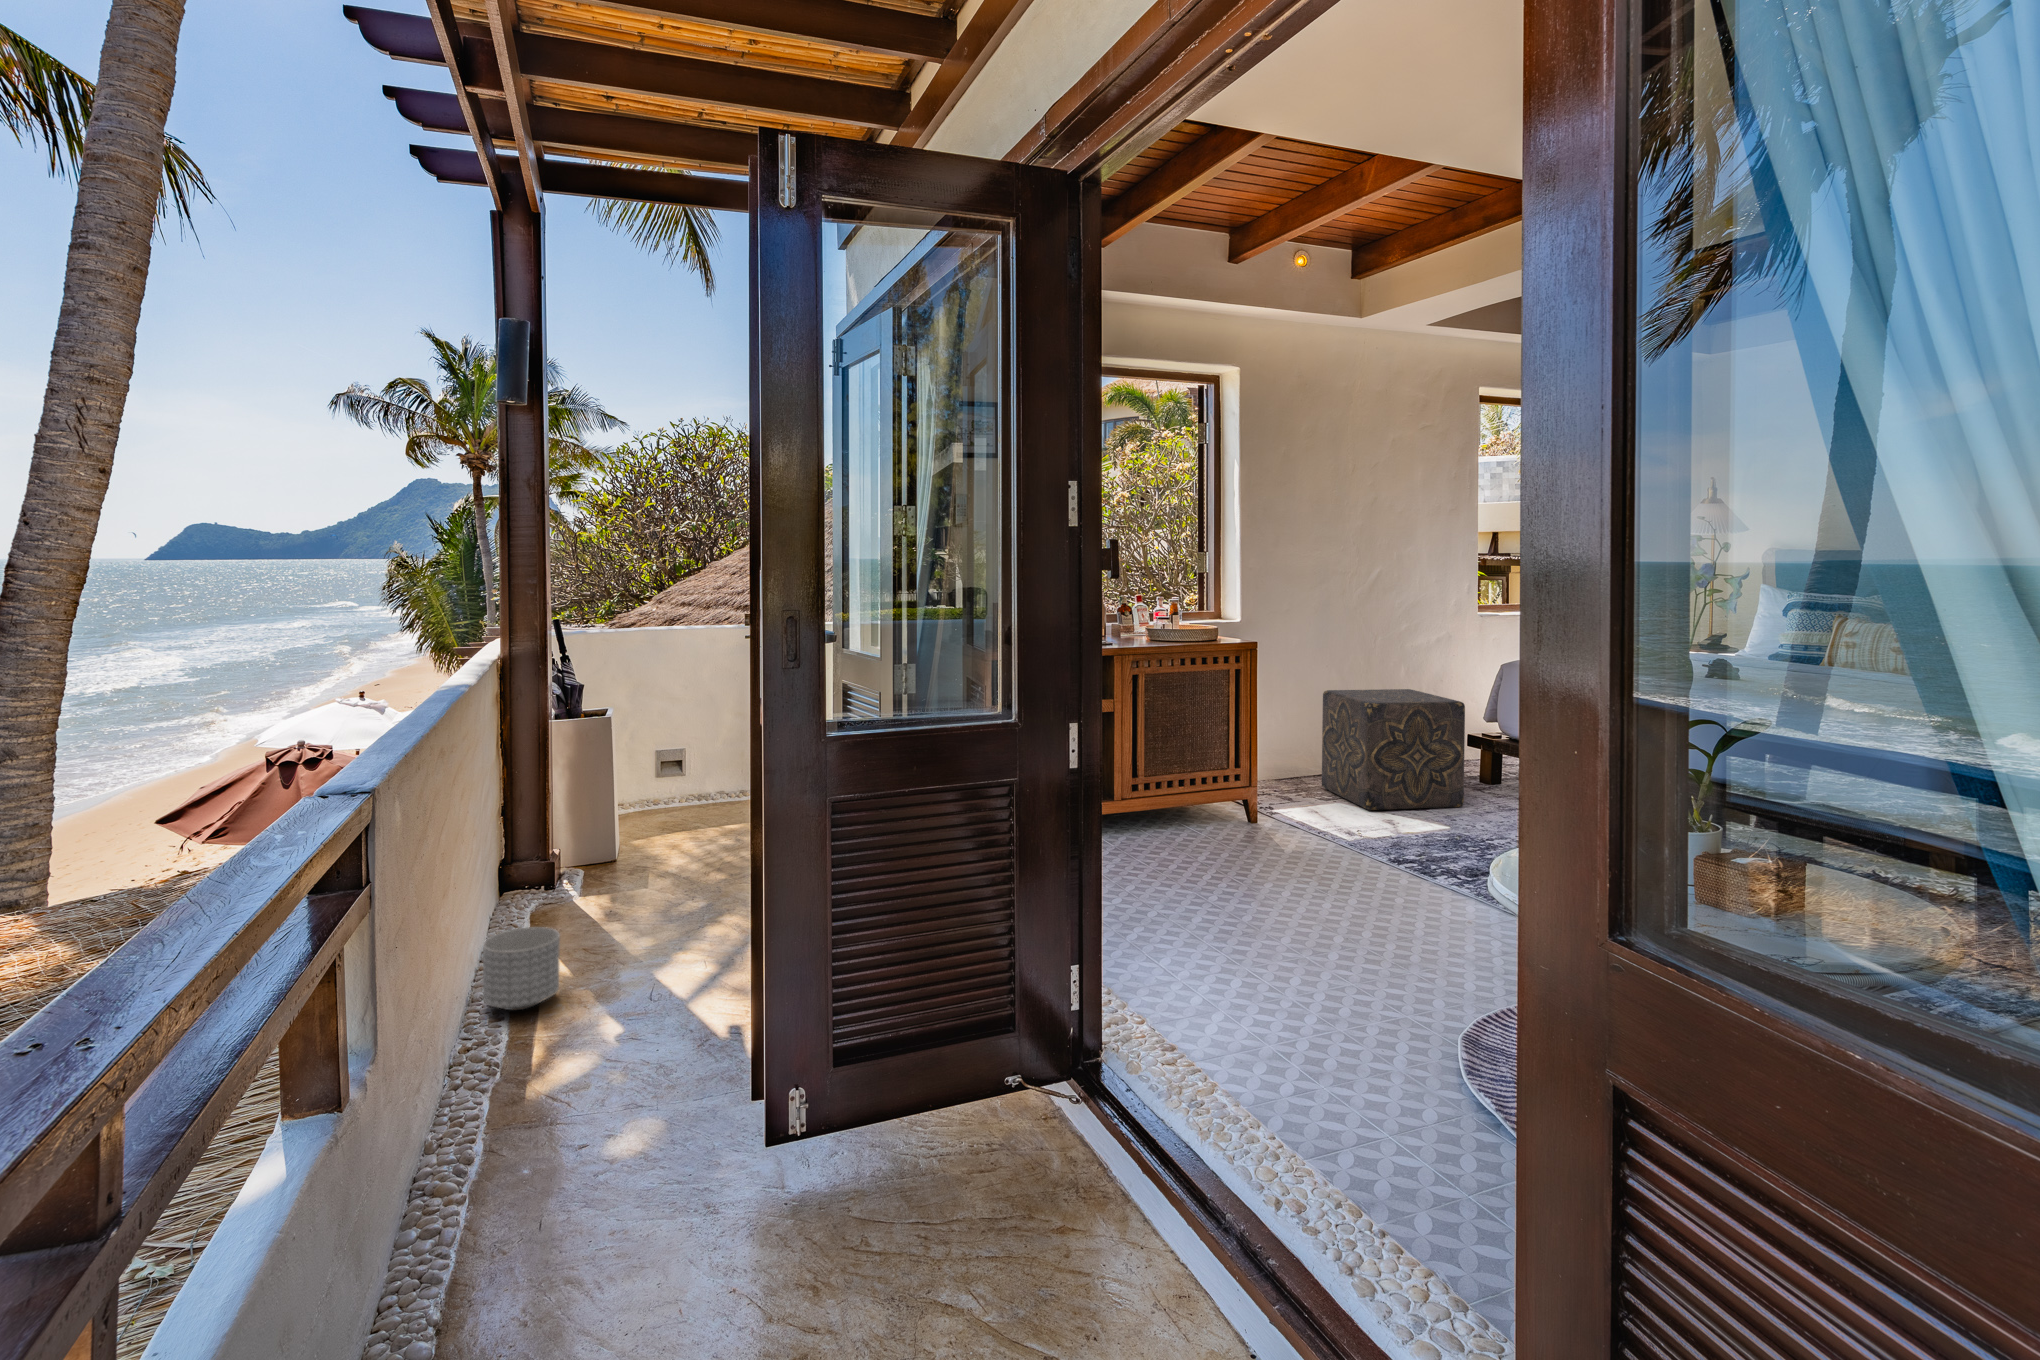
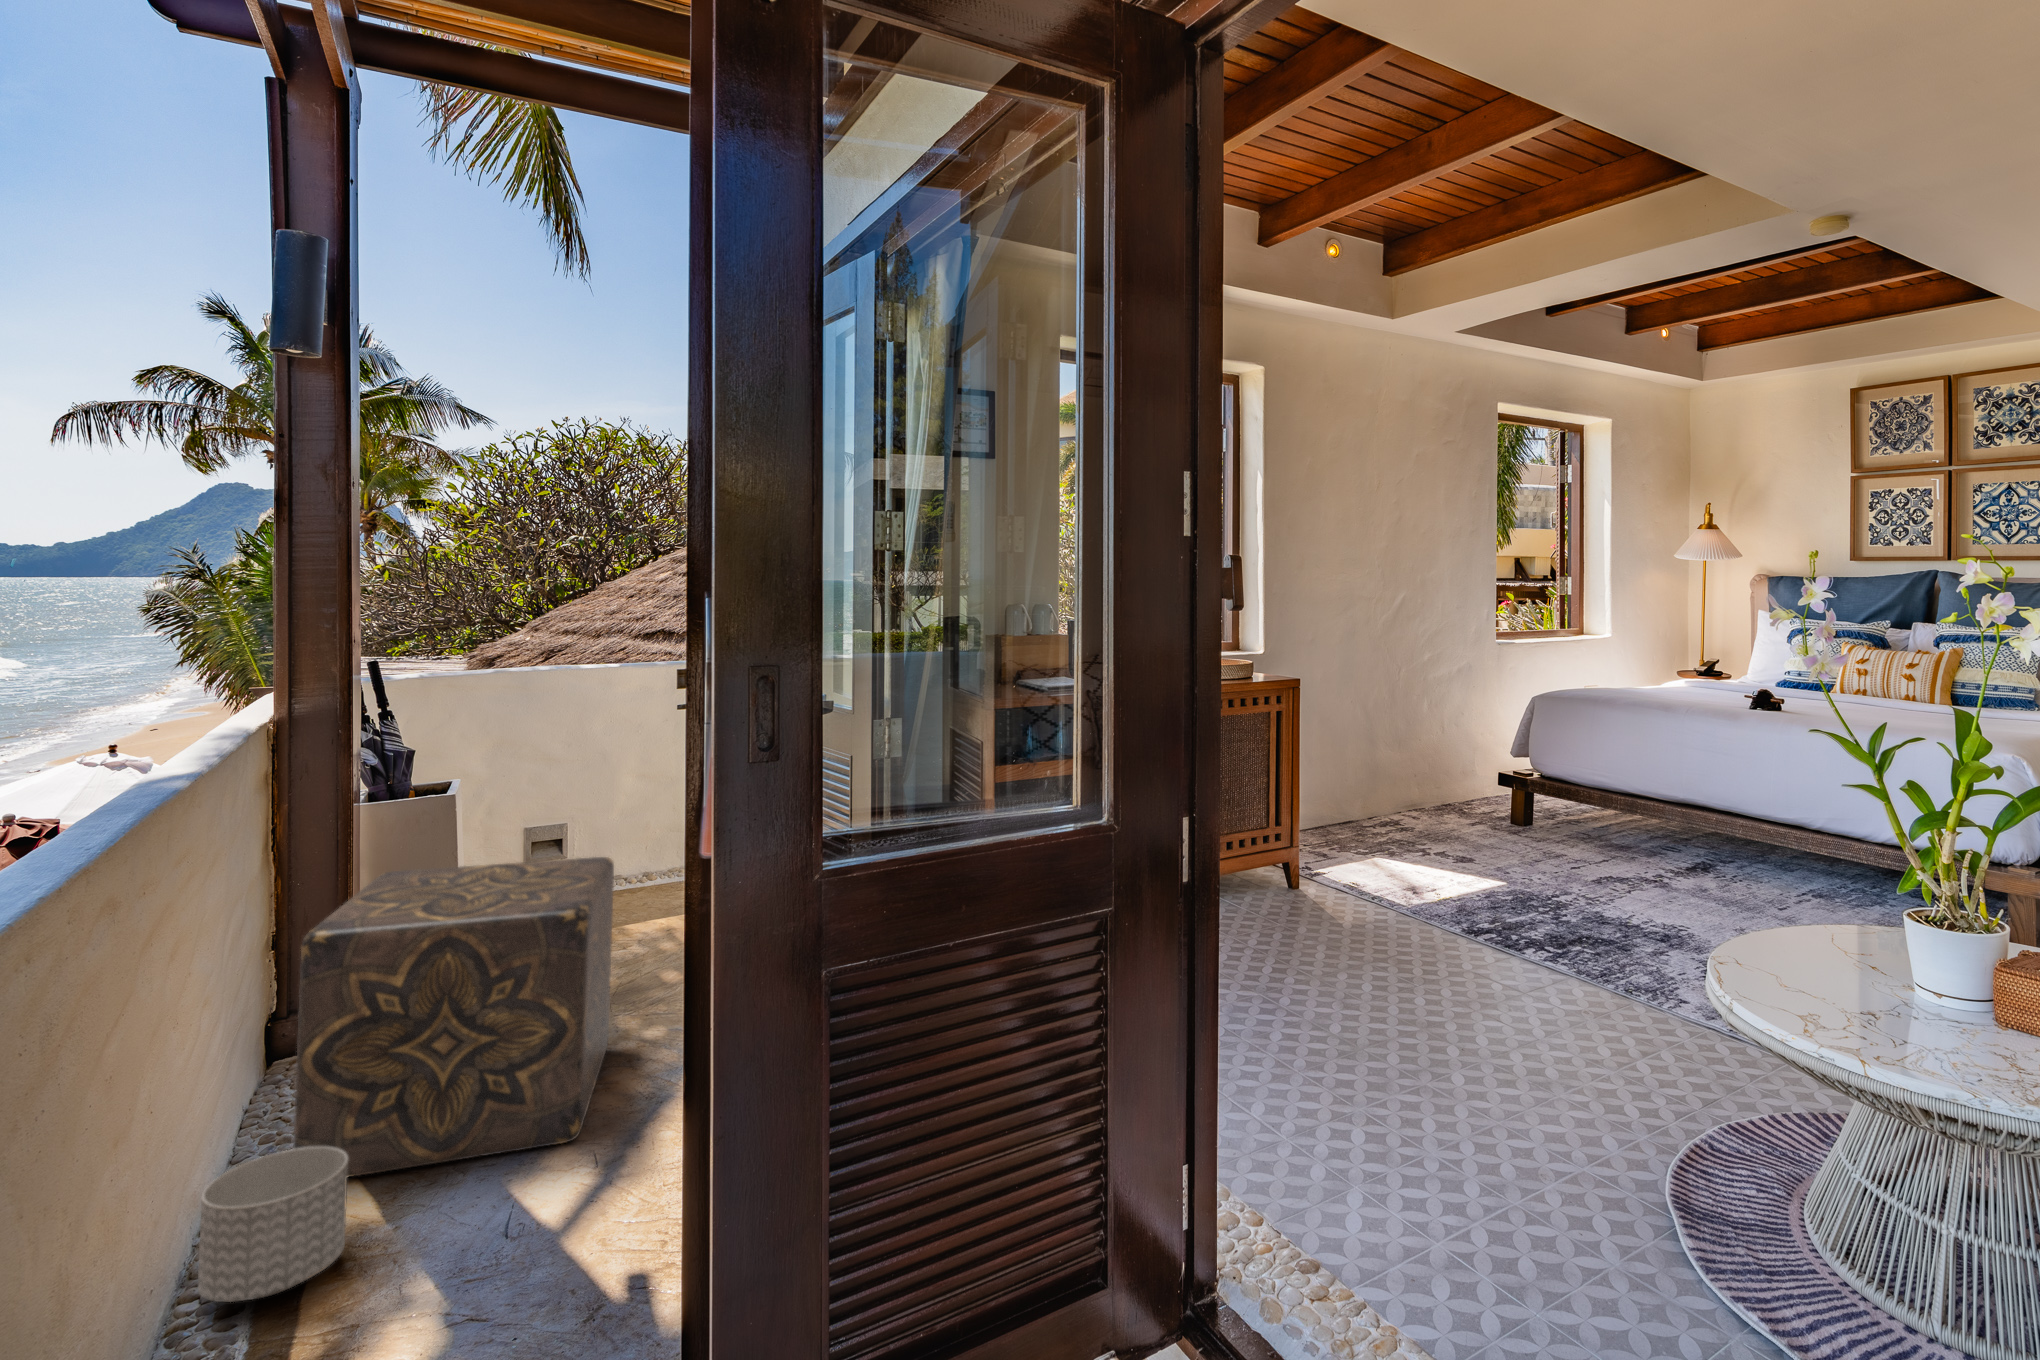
ottoman: present [1322,689,1465,810] -> present [293,857,614,1177]

